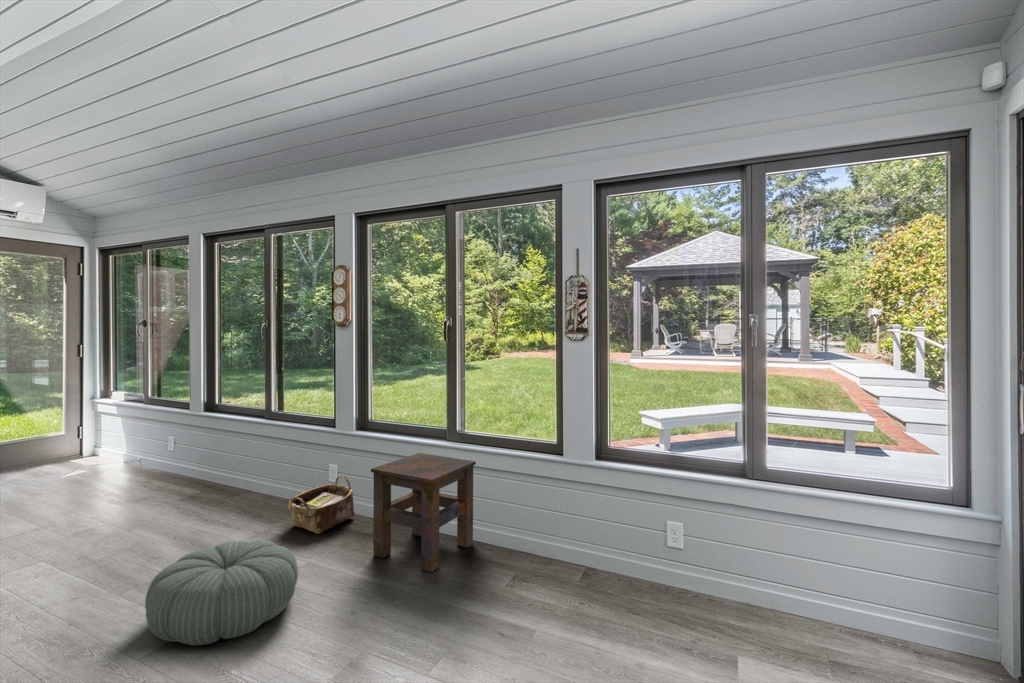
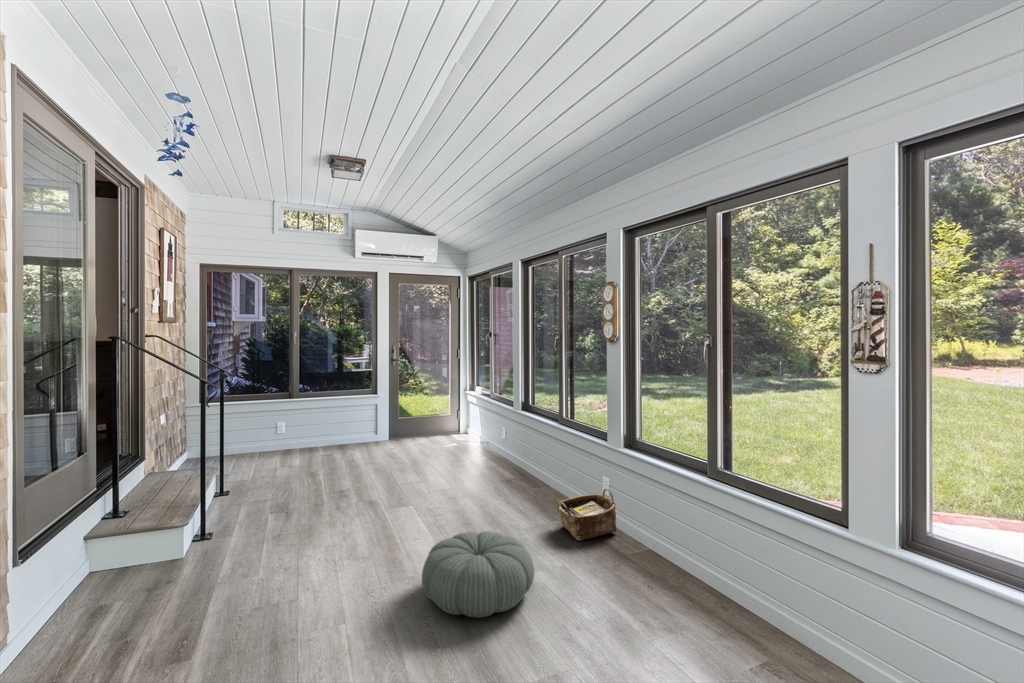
side table: present [371,453,476,572] -> none [612,483,731,621]

